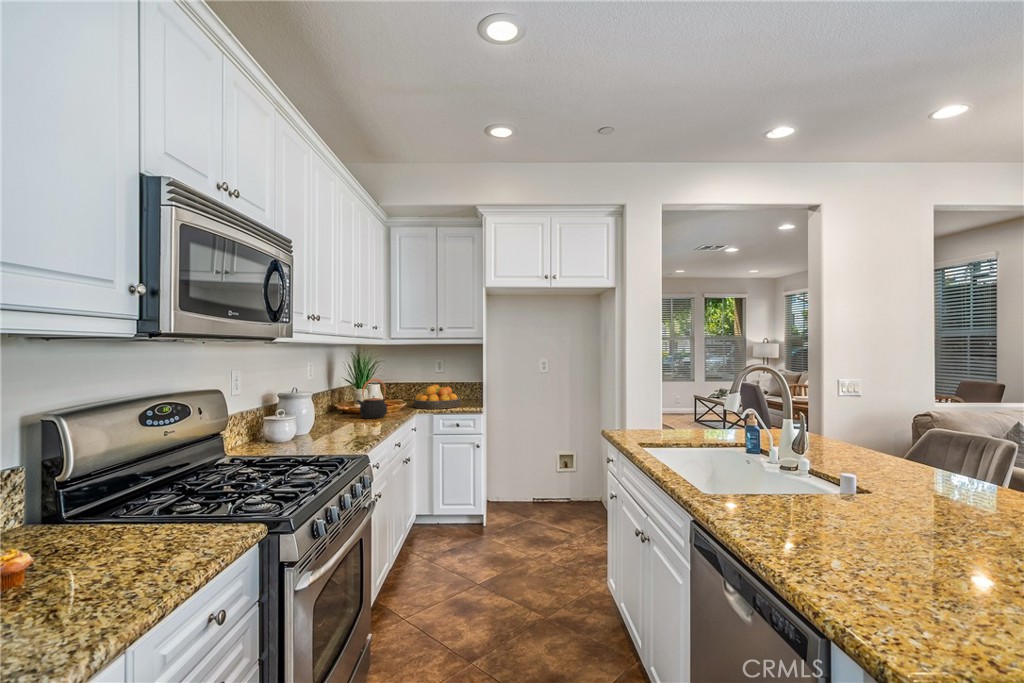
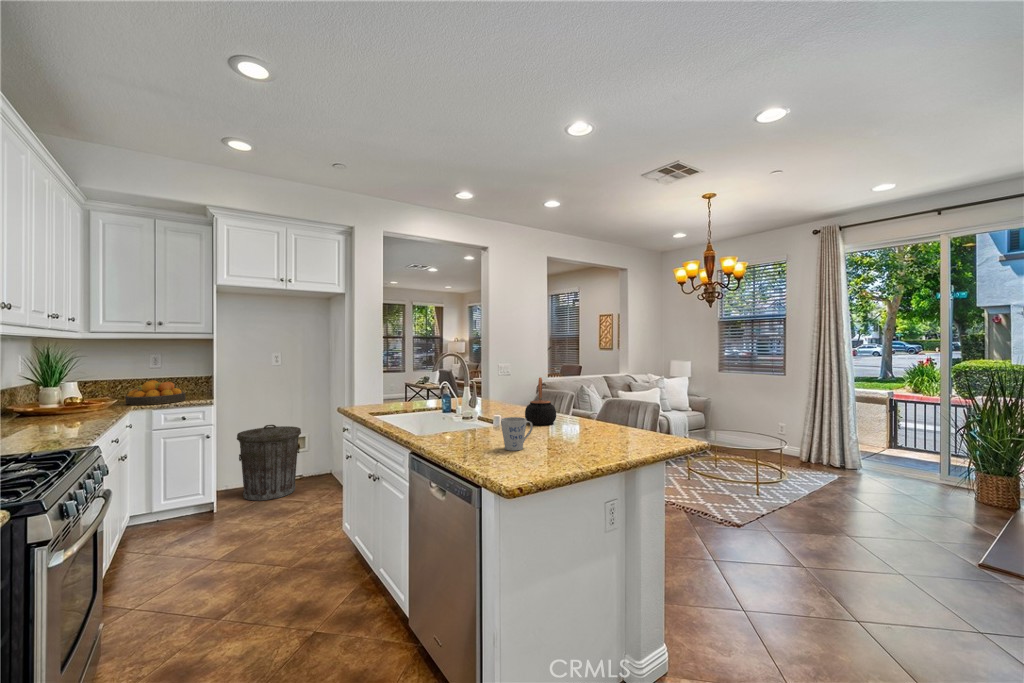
teapot: present [356,379,387,419] -> present [525,377,556,425]
trash can: none [507,438,569,521] -> present [237,425,301,501]
mug: none [866,492,943,563] -> present [501,417,533,451]

